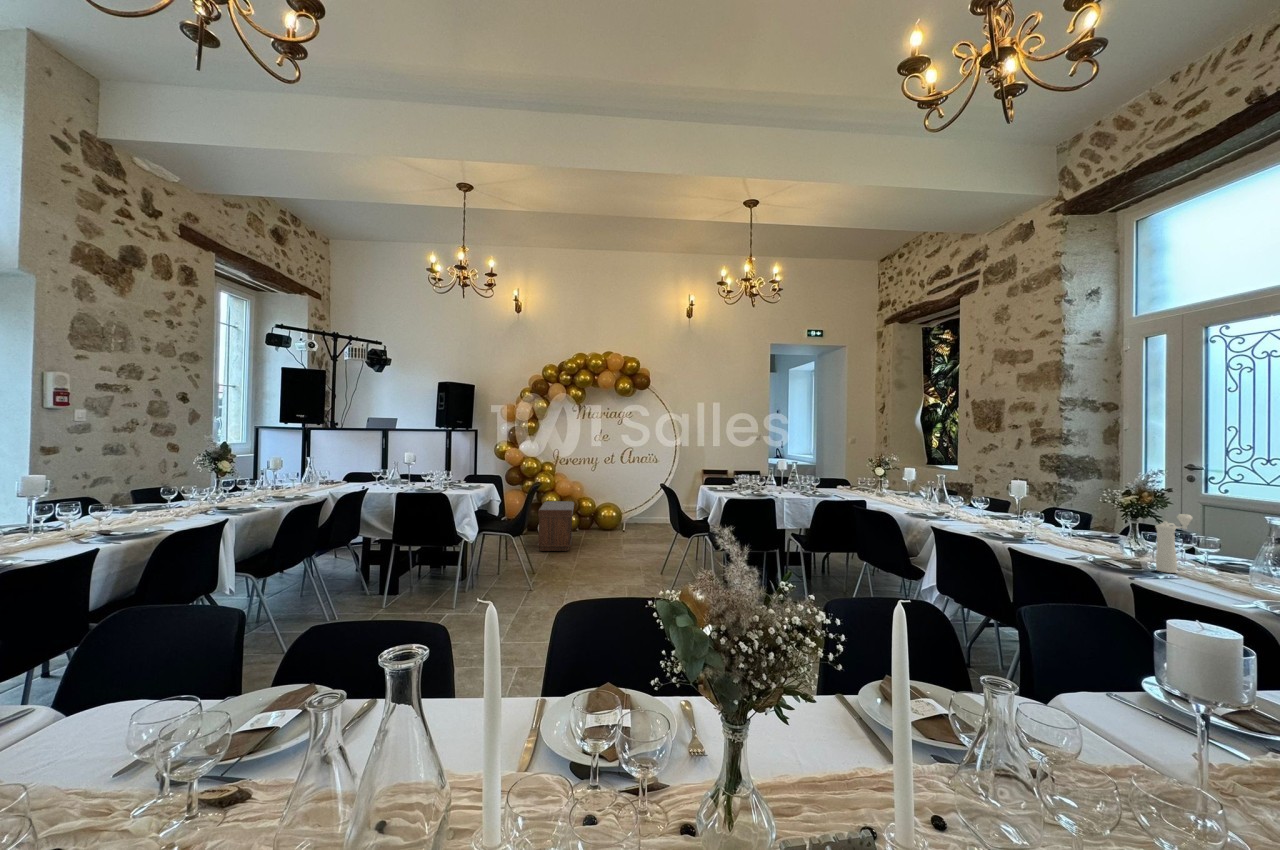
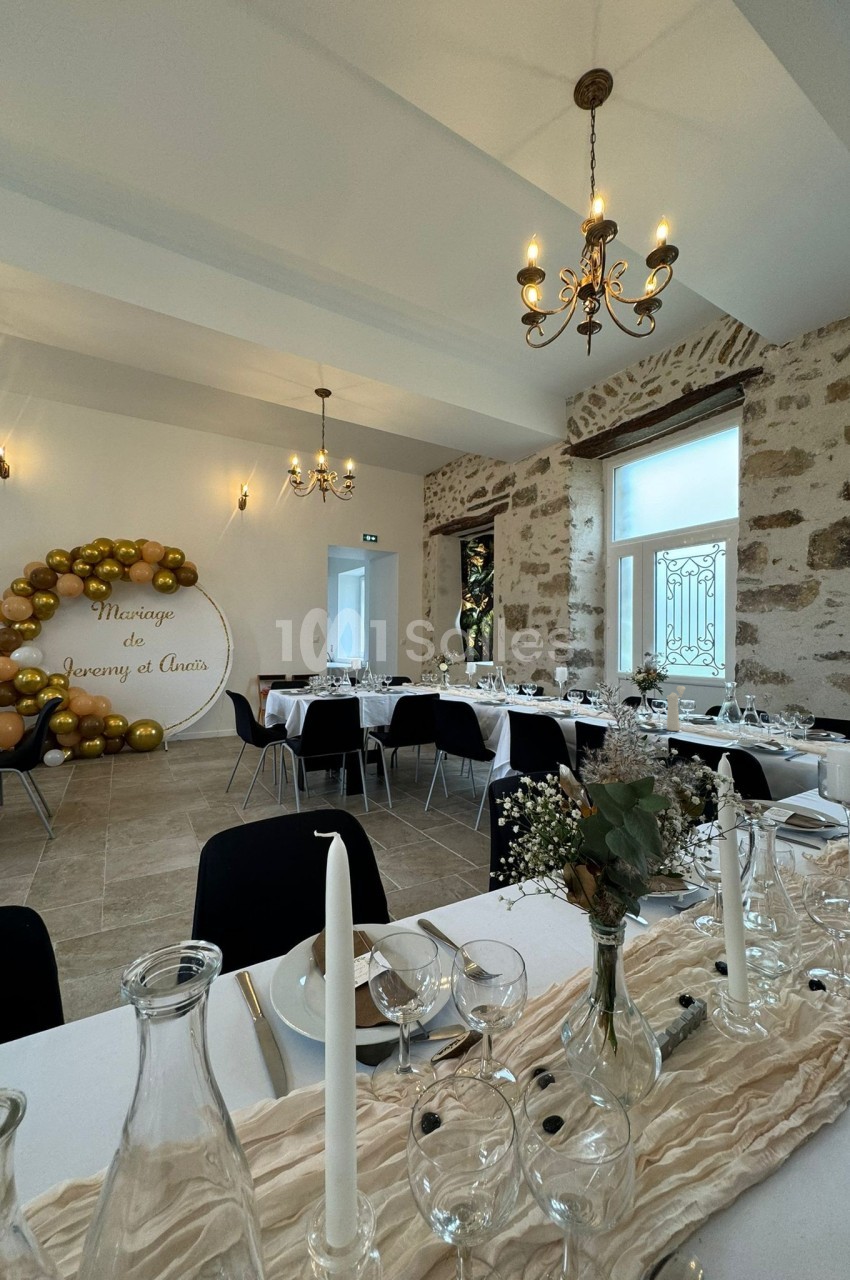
bench: present [537,501,574,551] -> none [52,719,104,784]

